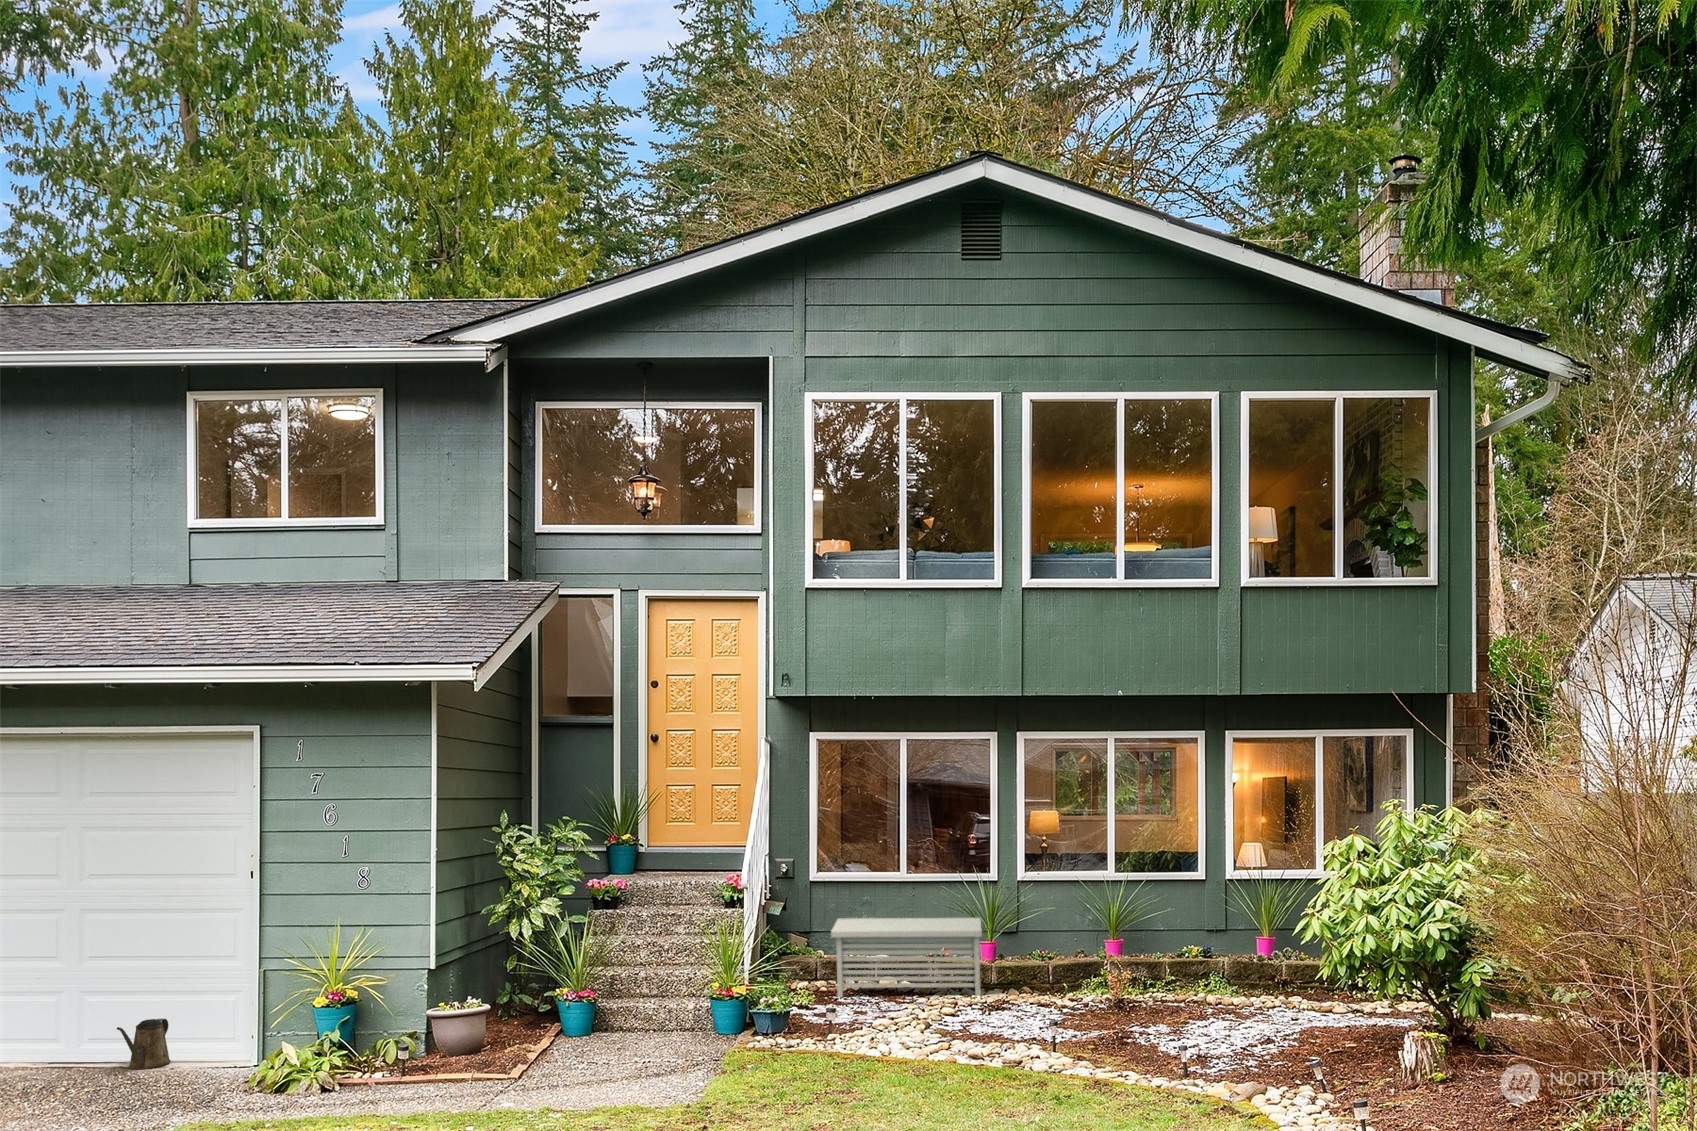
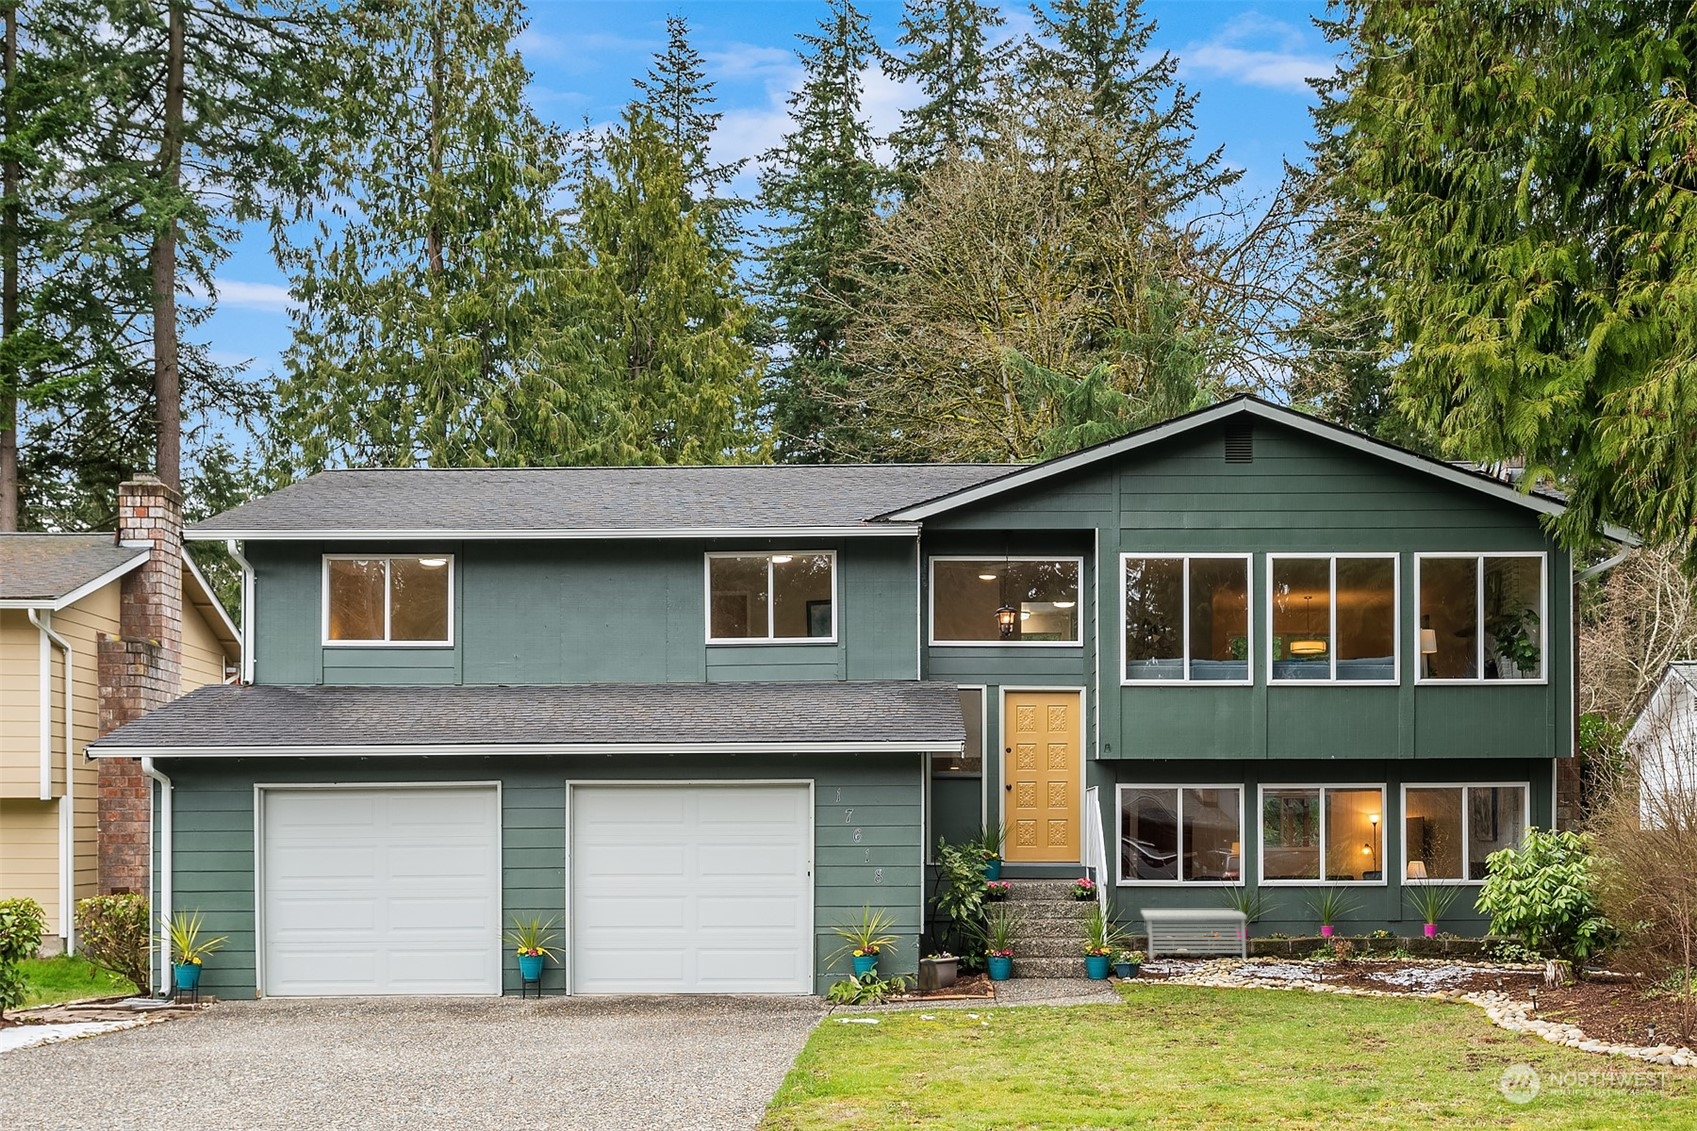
watering can: present [117,1018,171,1069] -> present [918,960,941,990]

